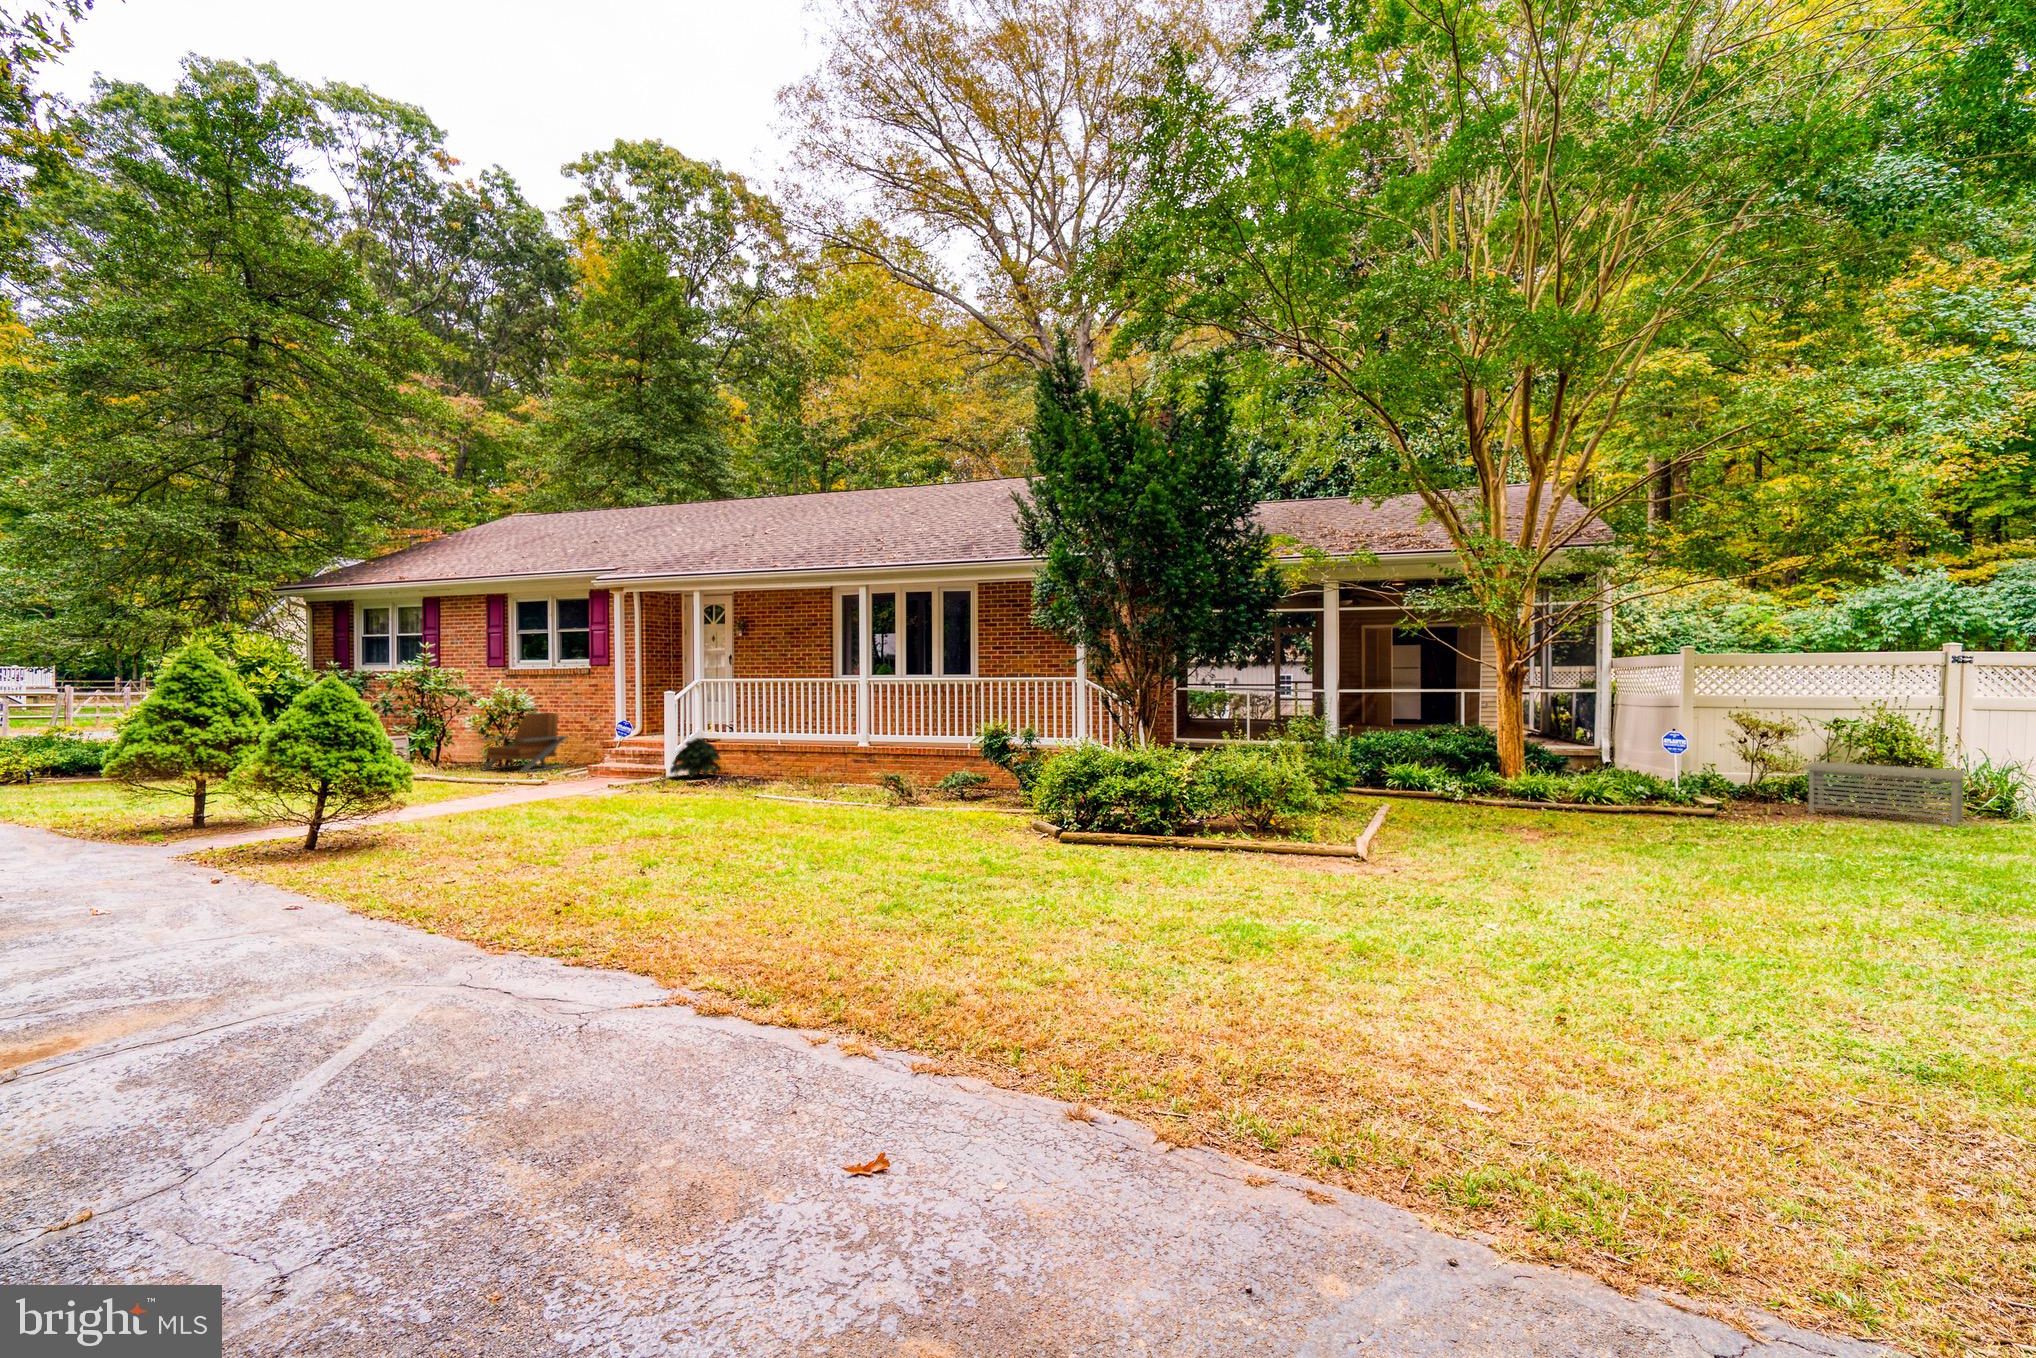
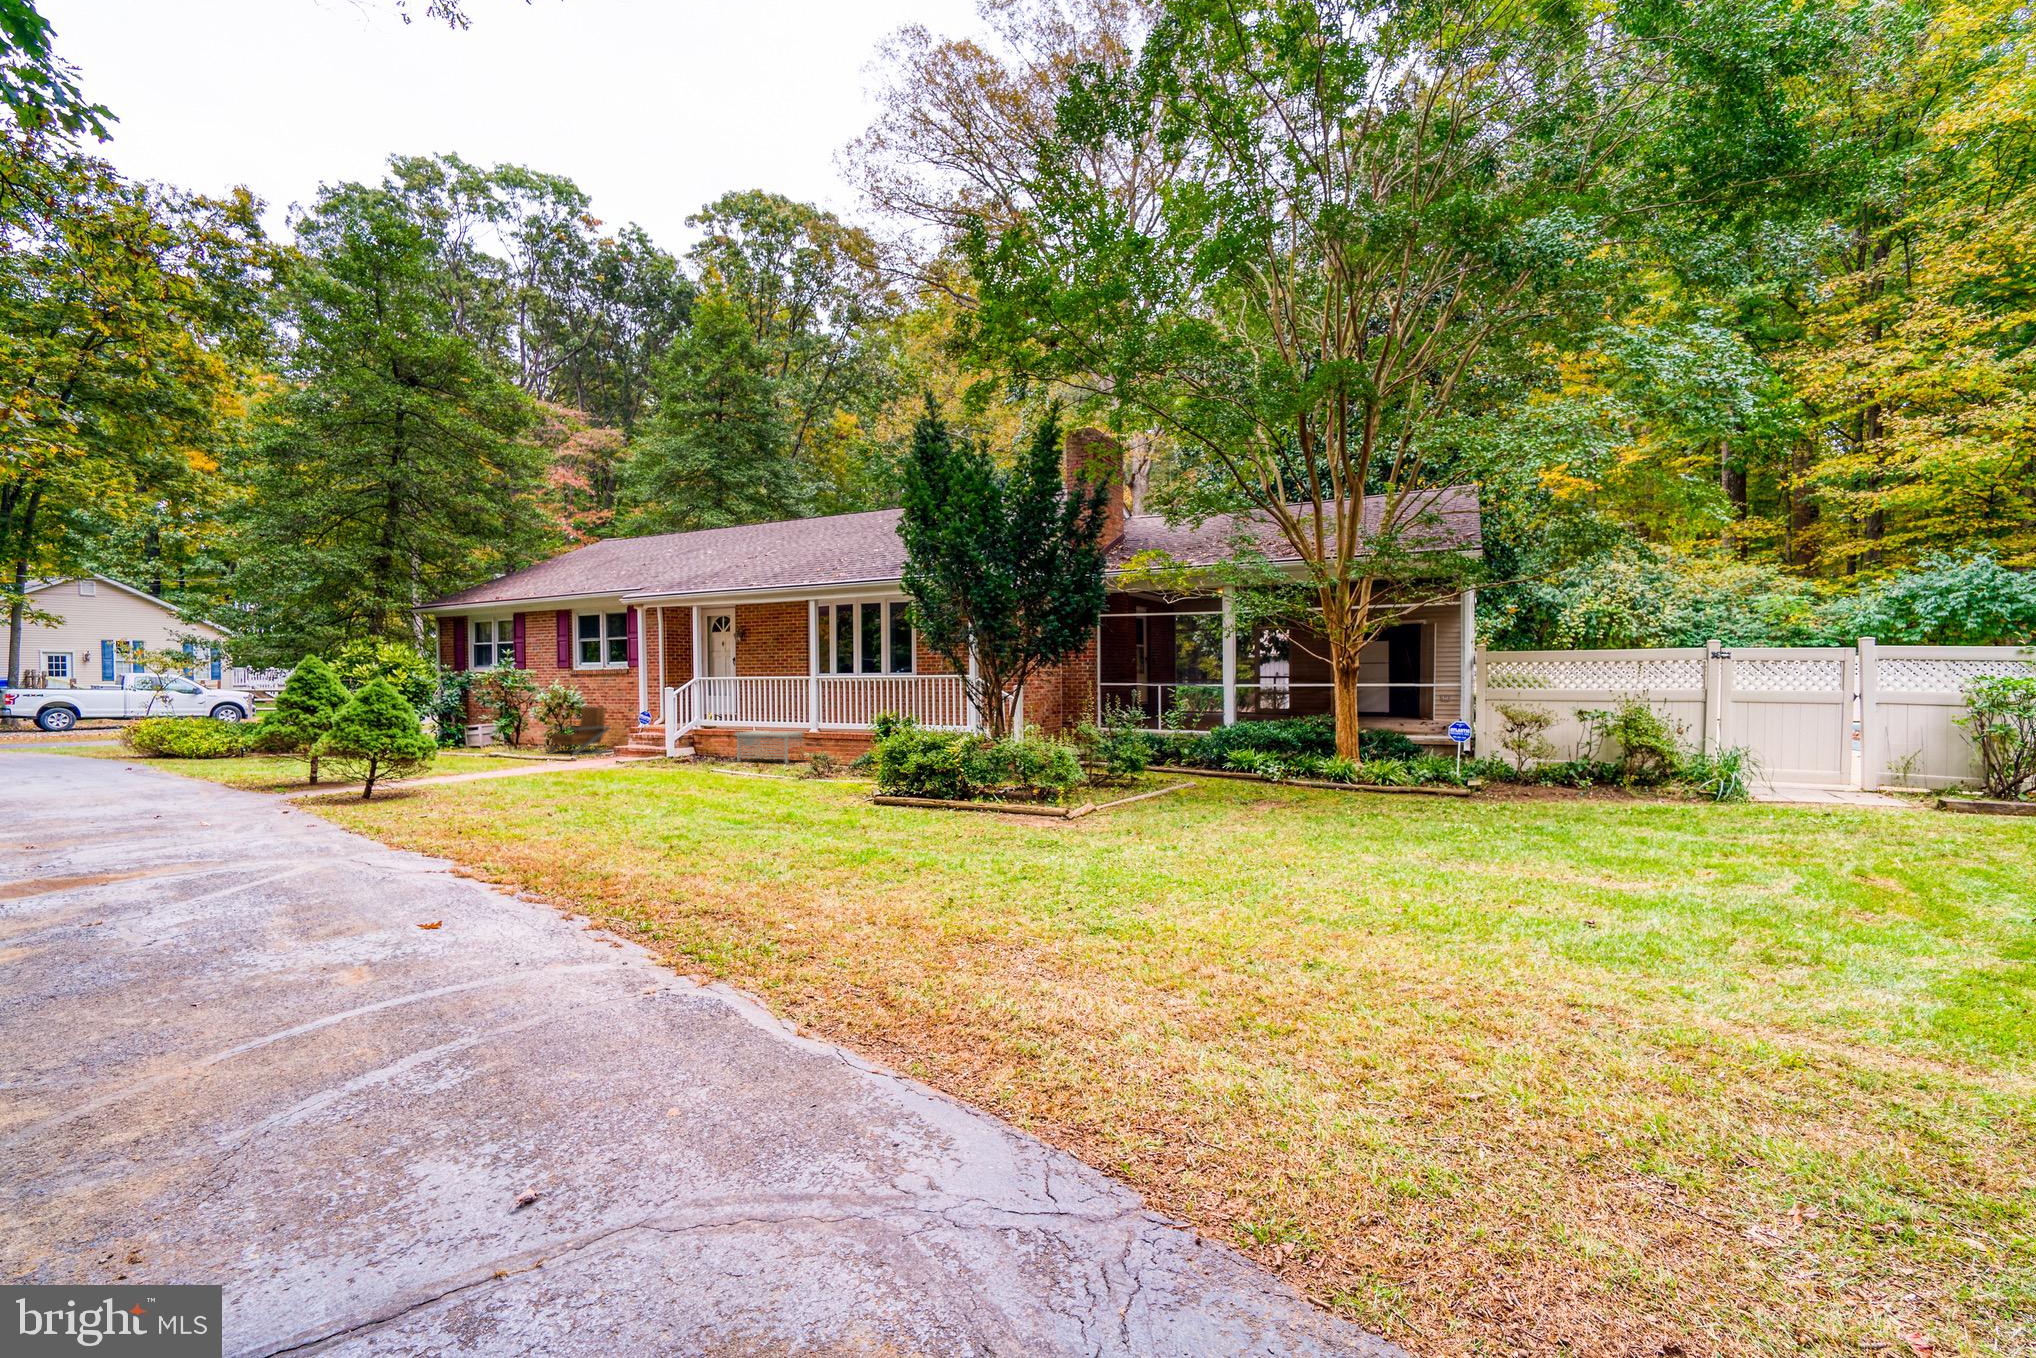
potted plant: present [670,738,721,777] -> none [673,727,714,760]
storage bench: present [1803,762,1965,827] -> present [735,731,804,763]

